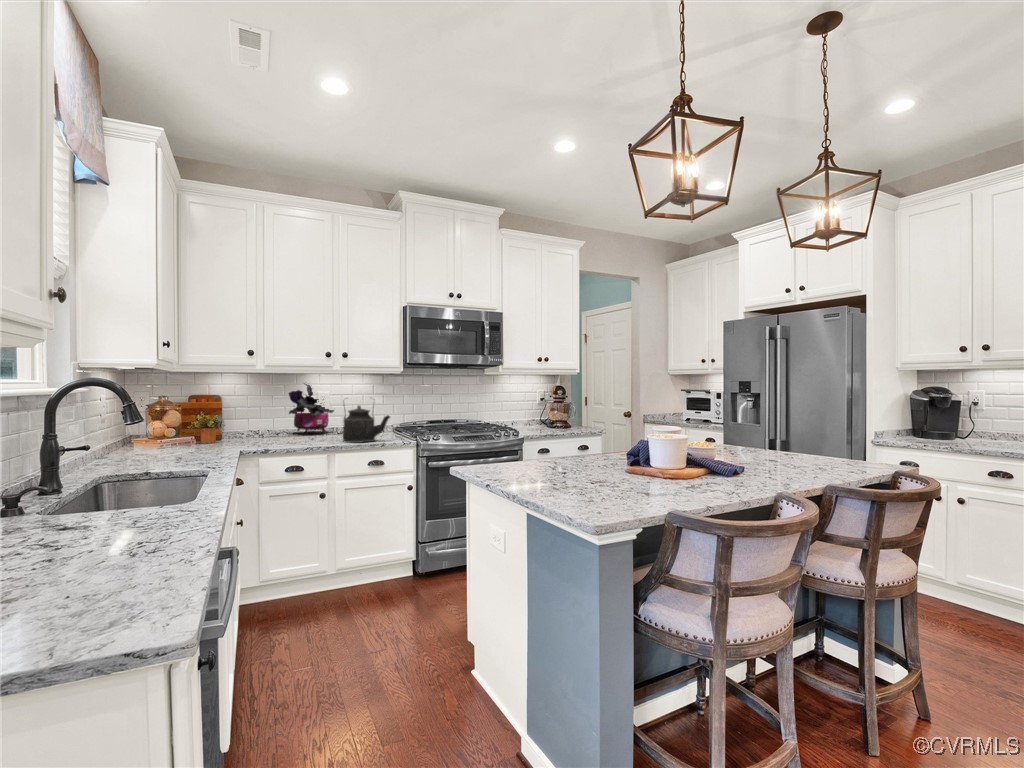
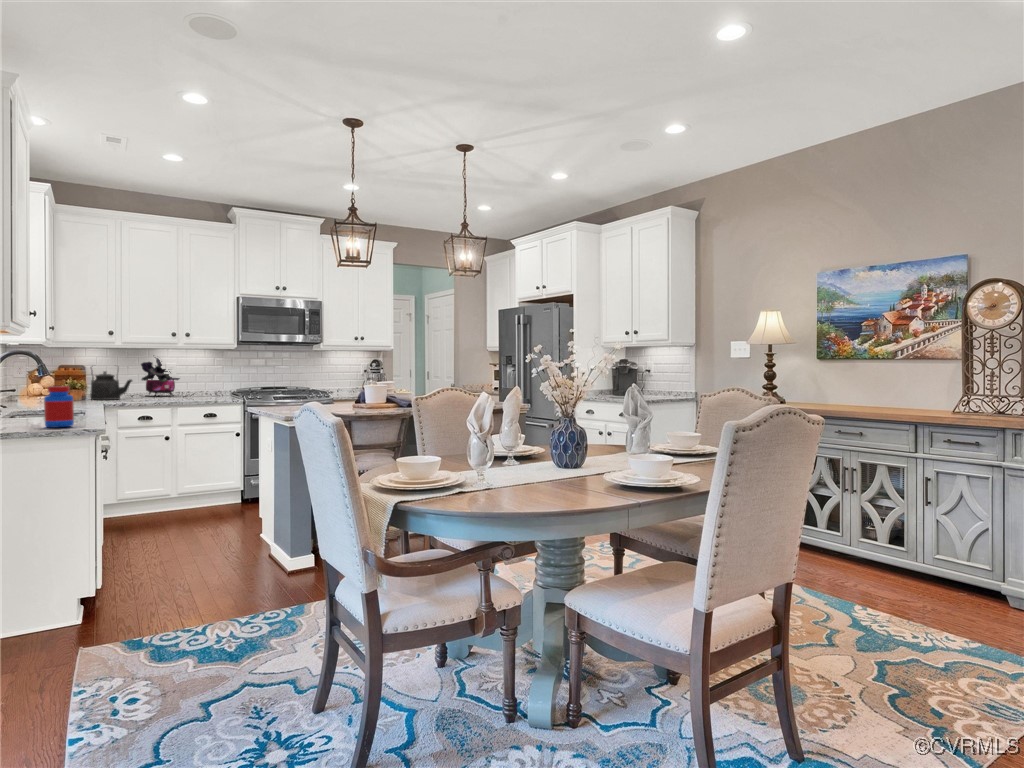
kettle: present [343,406,390,443] -> present [90,366,132,400]
jar: none [29,497,122,637] -> present [44,386,74,428]

